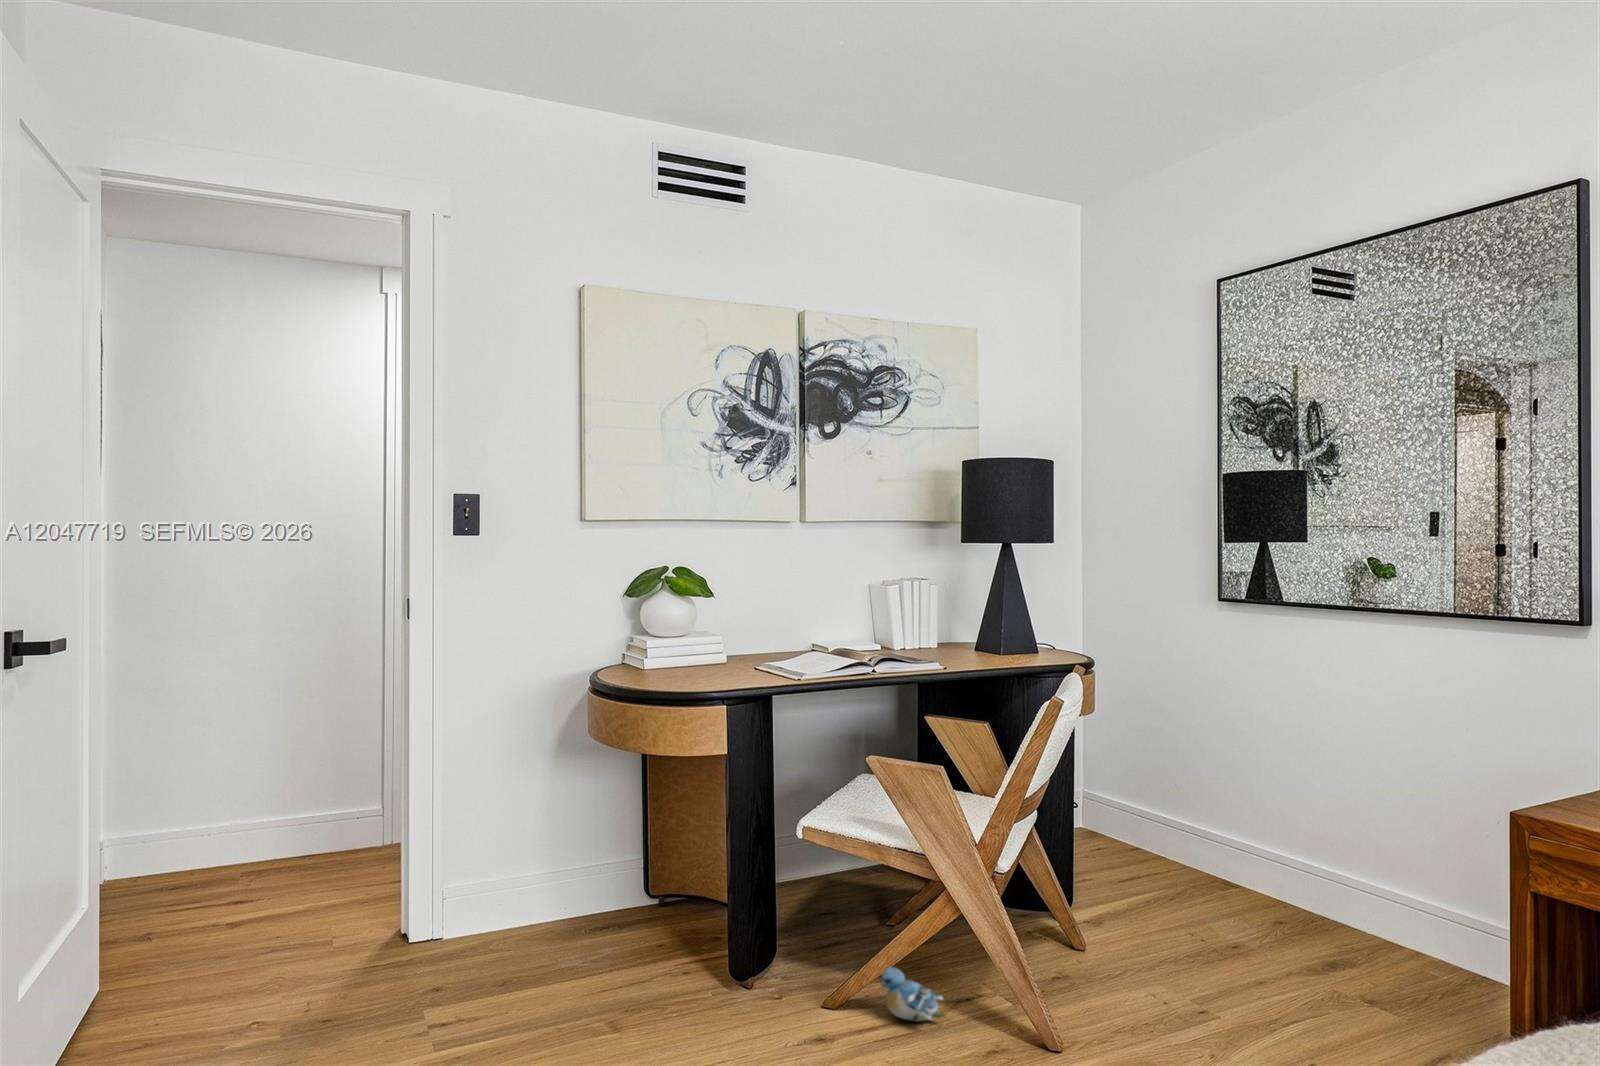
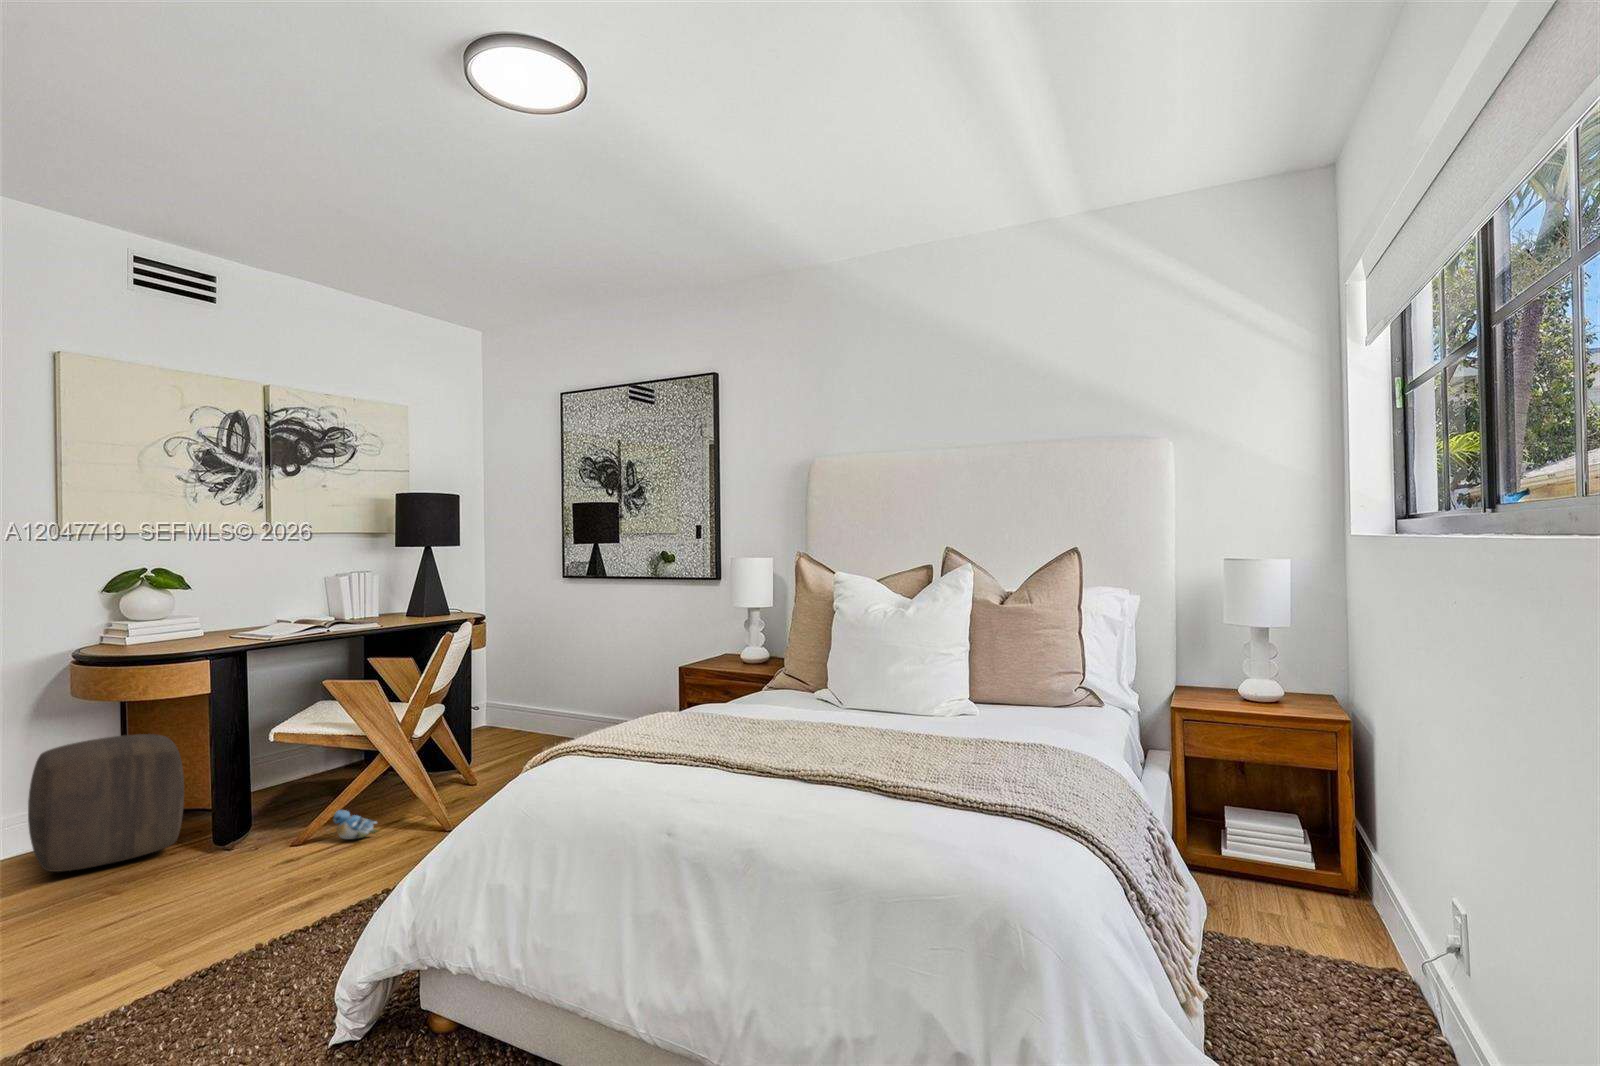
ottoman: none [539,793,698,975] -> present [28,734,184,872]

